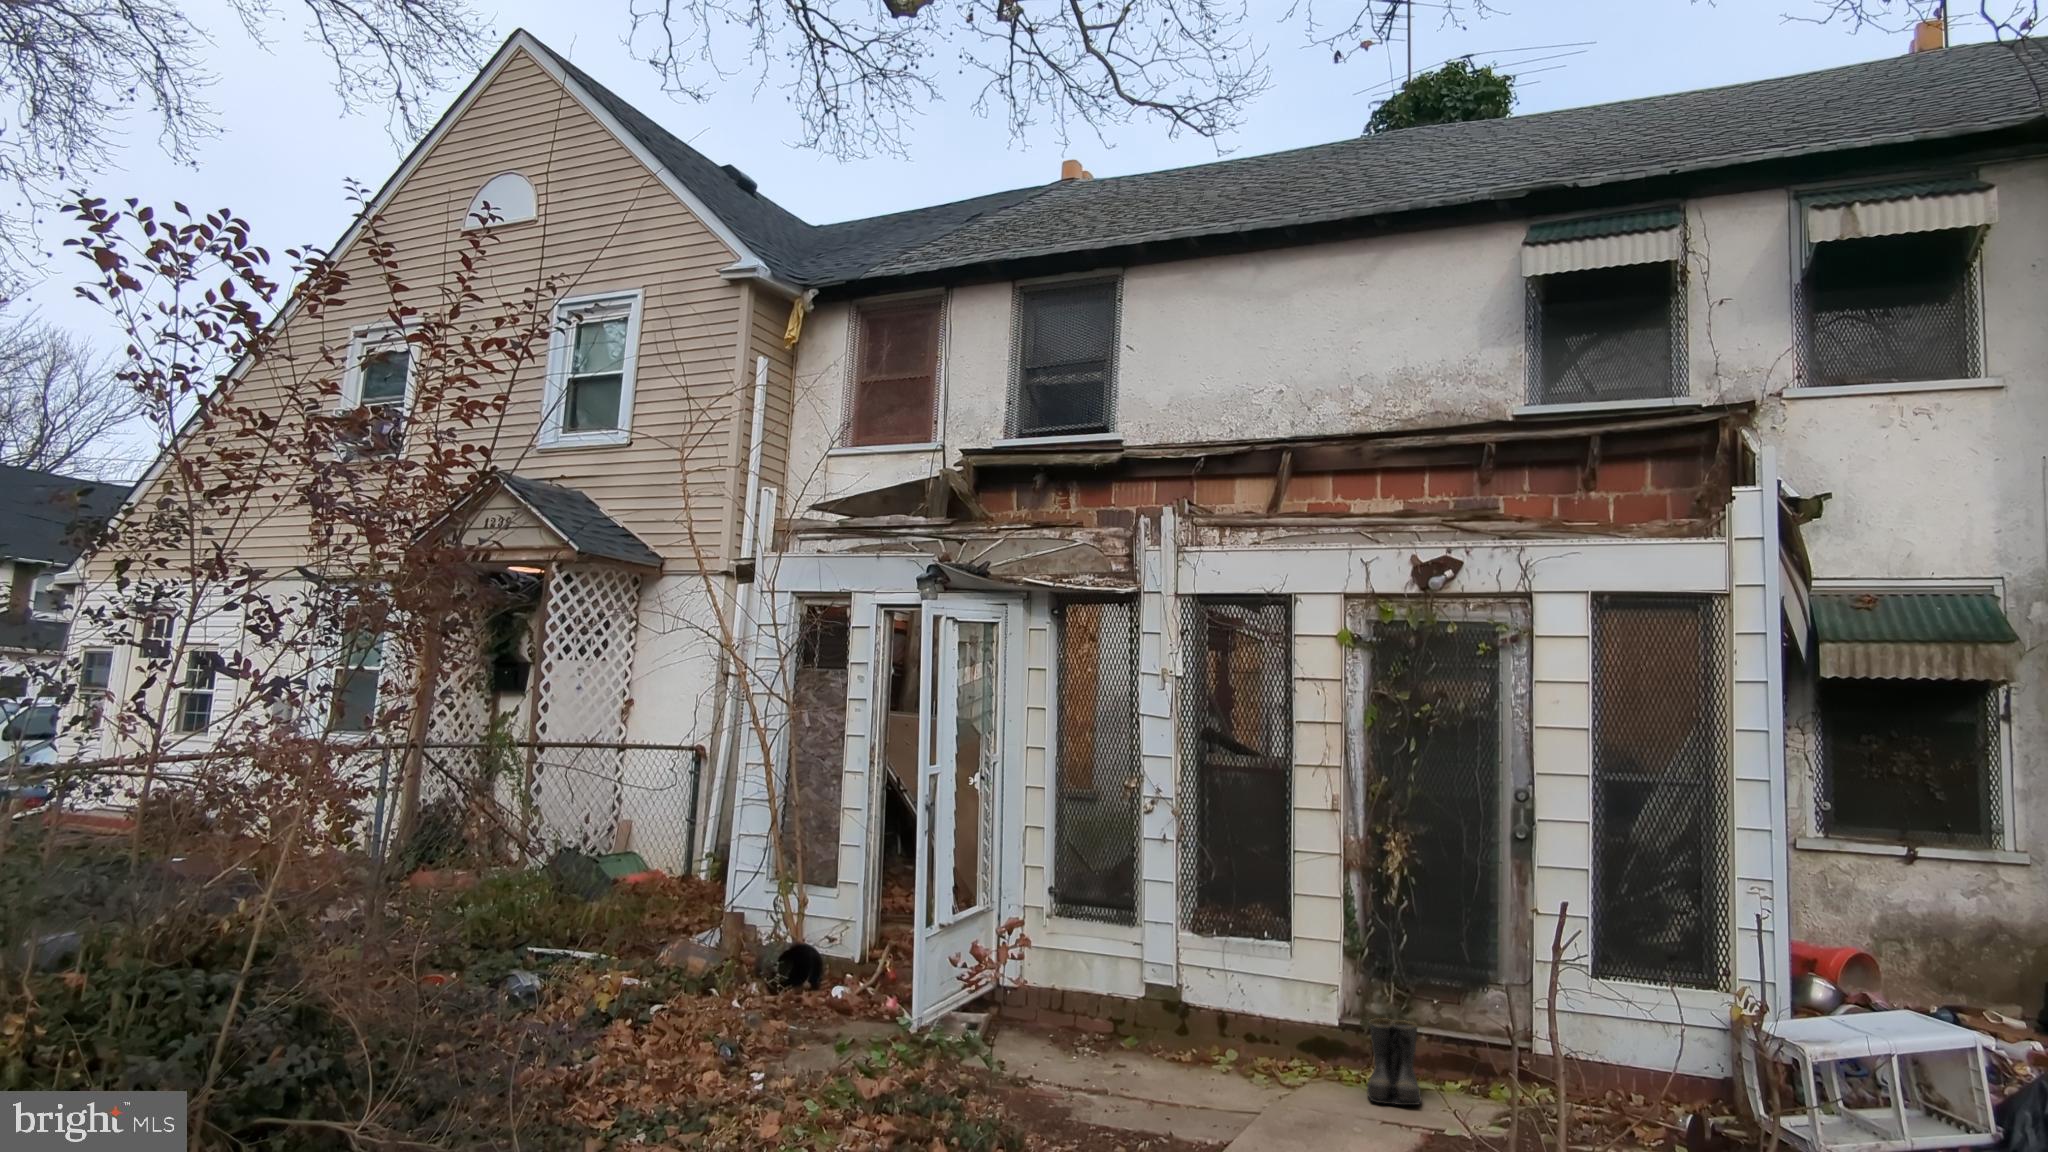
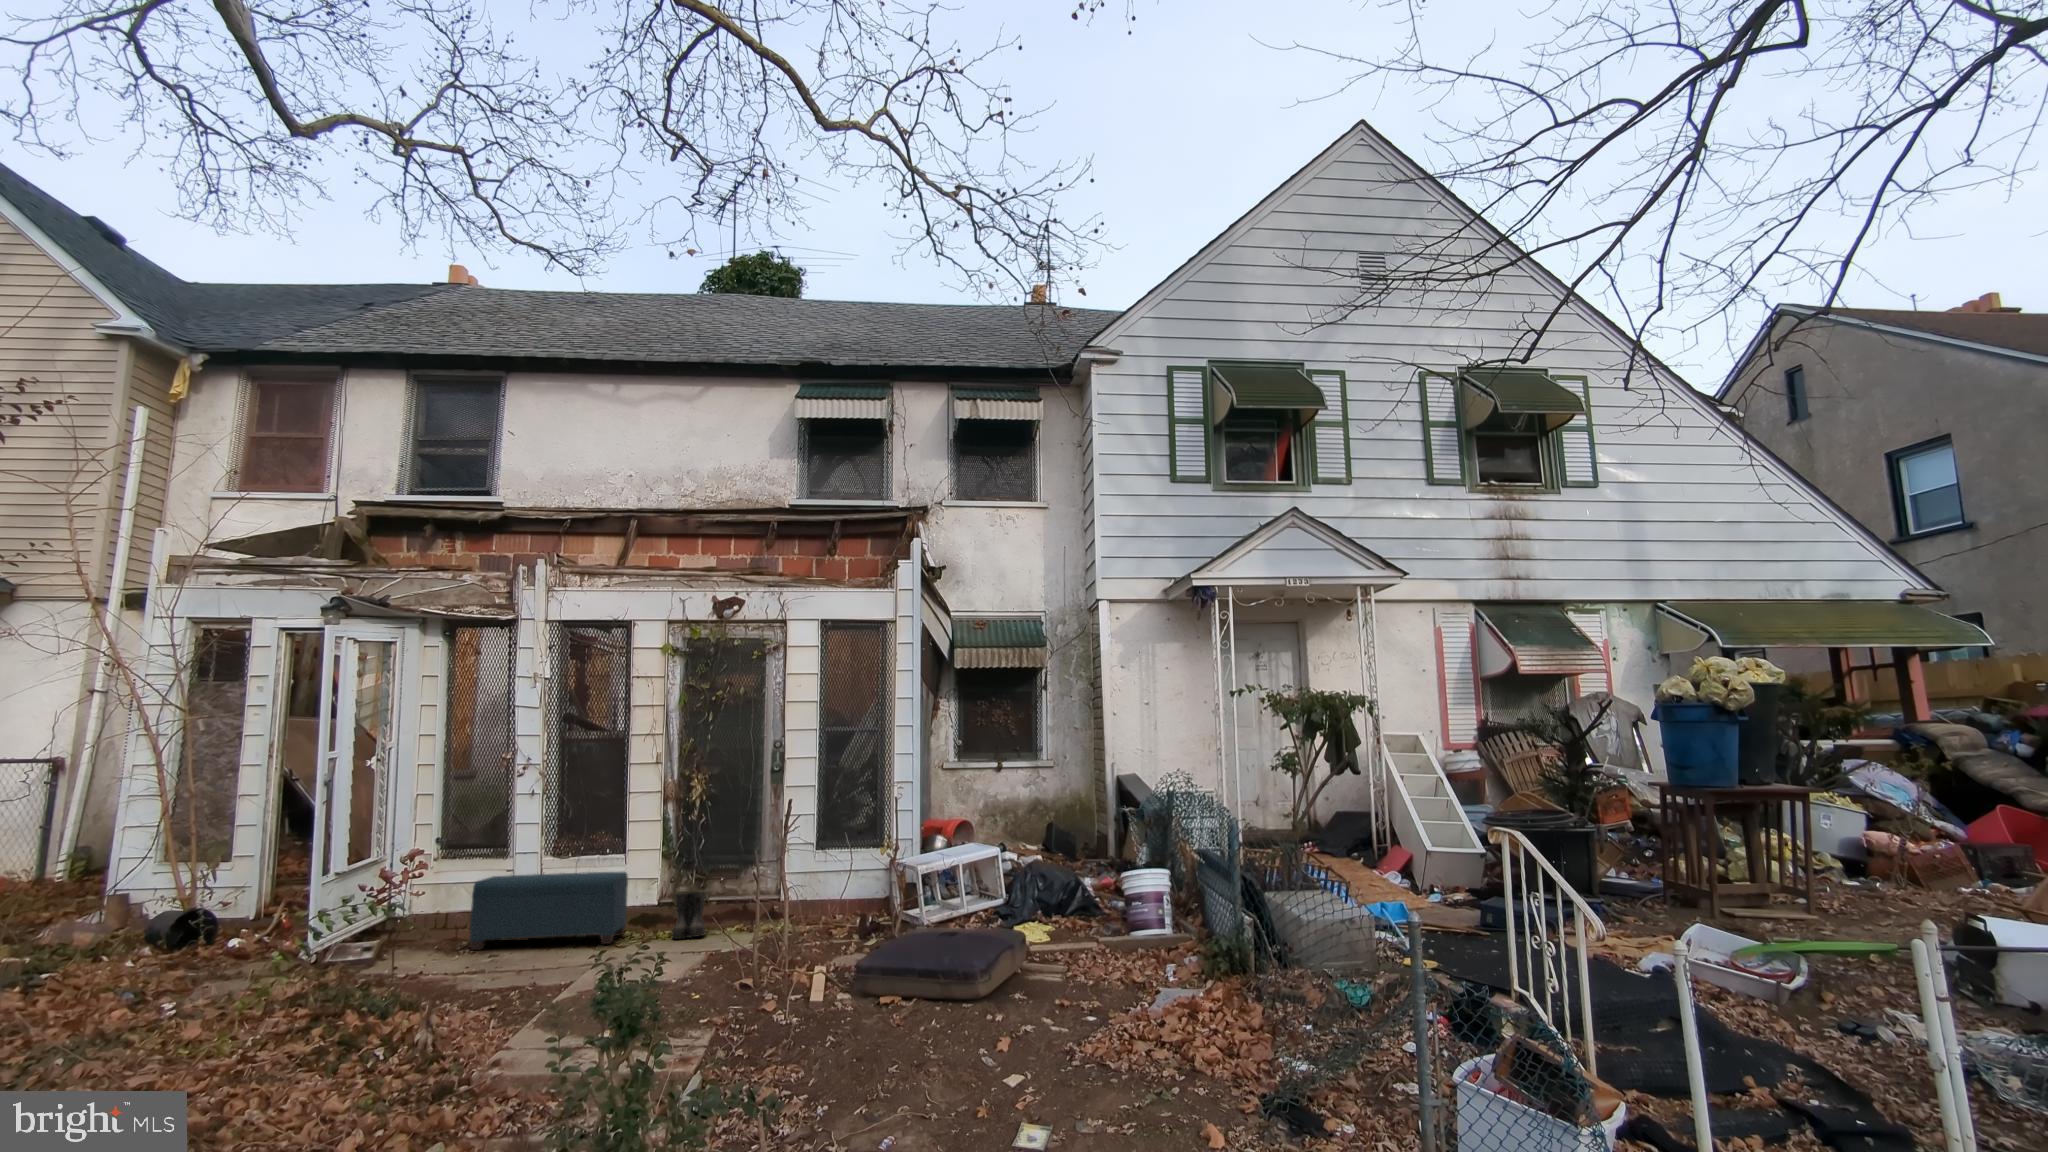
bench: none [1086,952,1297,1091] -> present [470,872,628,950]

